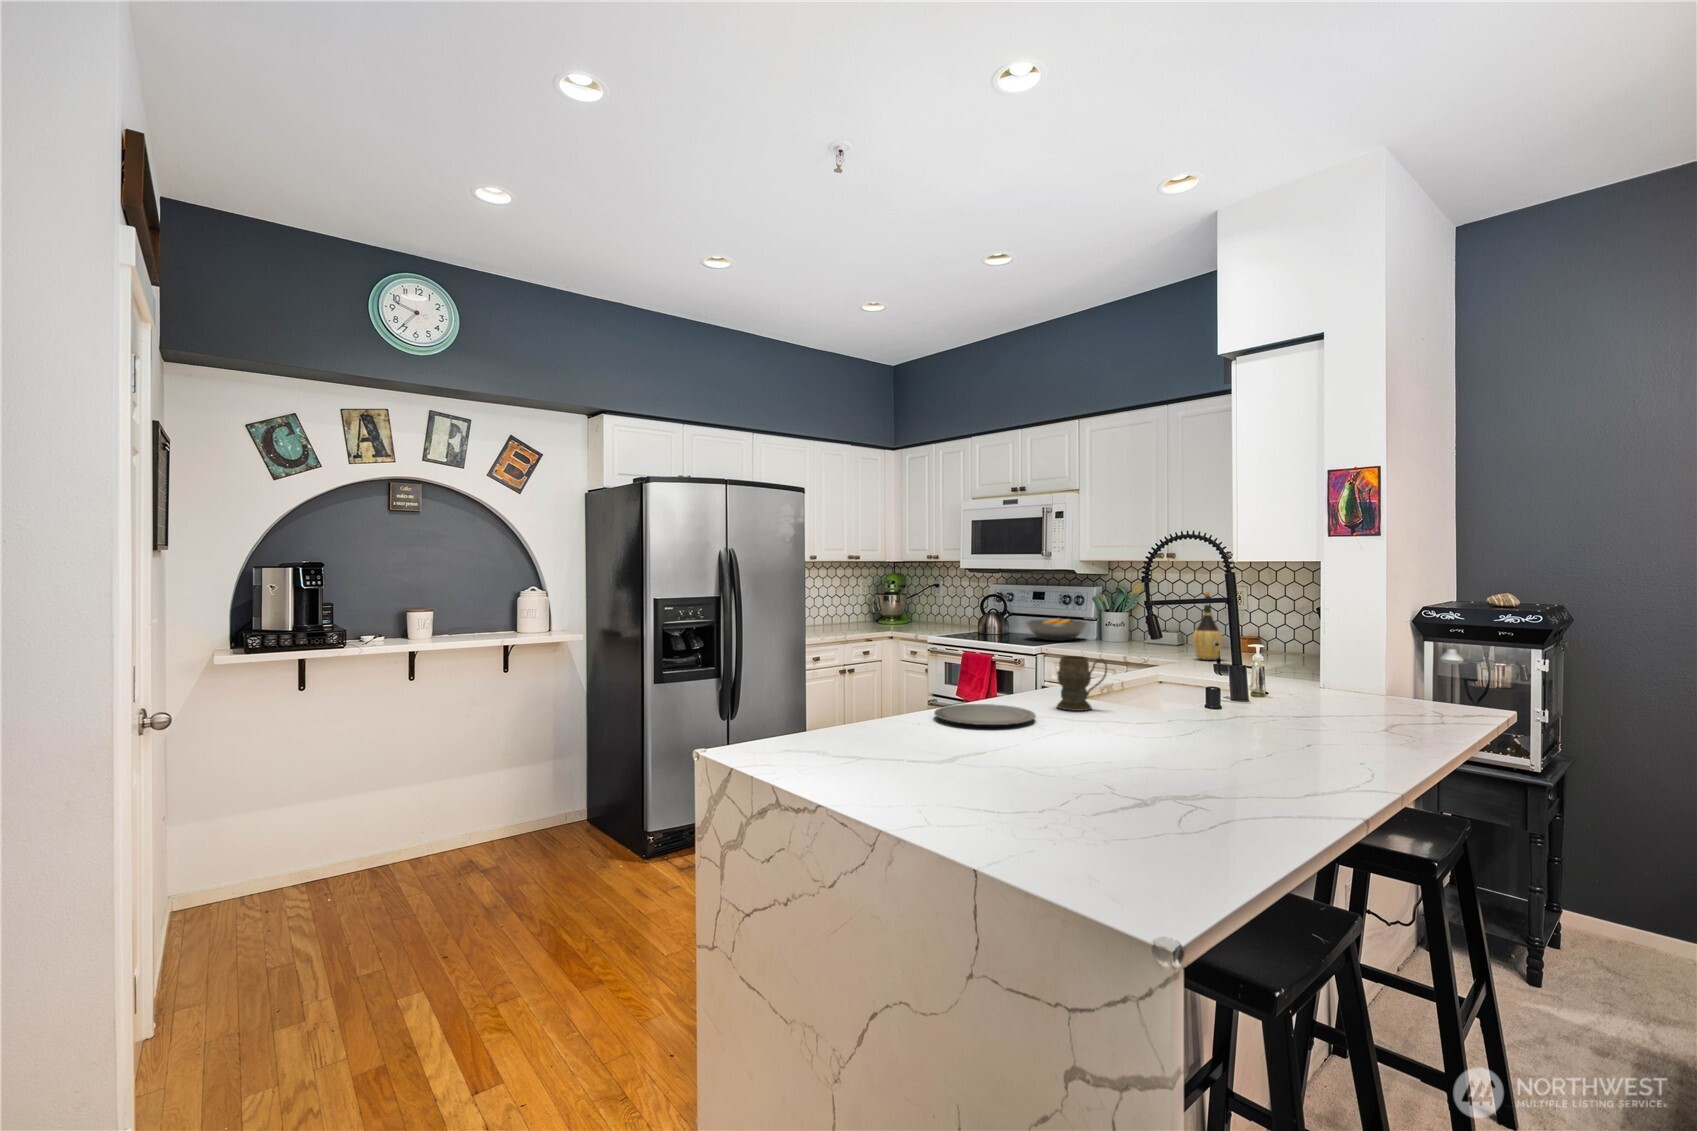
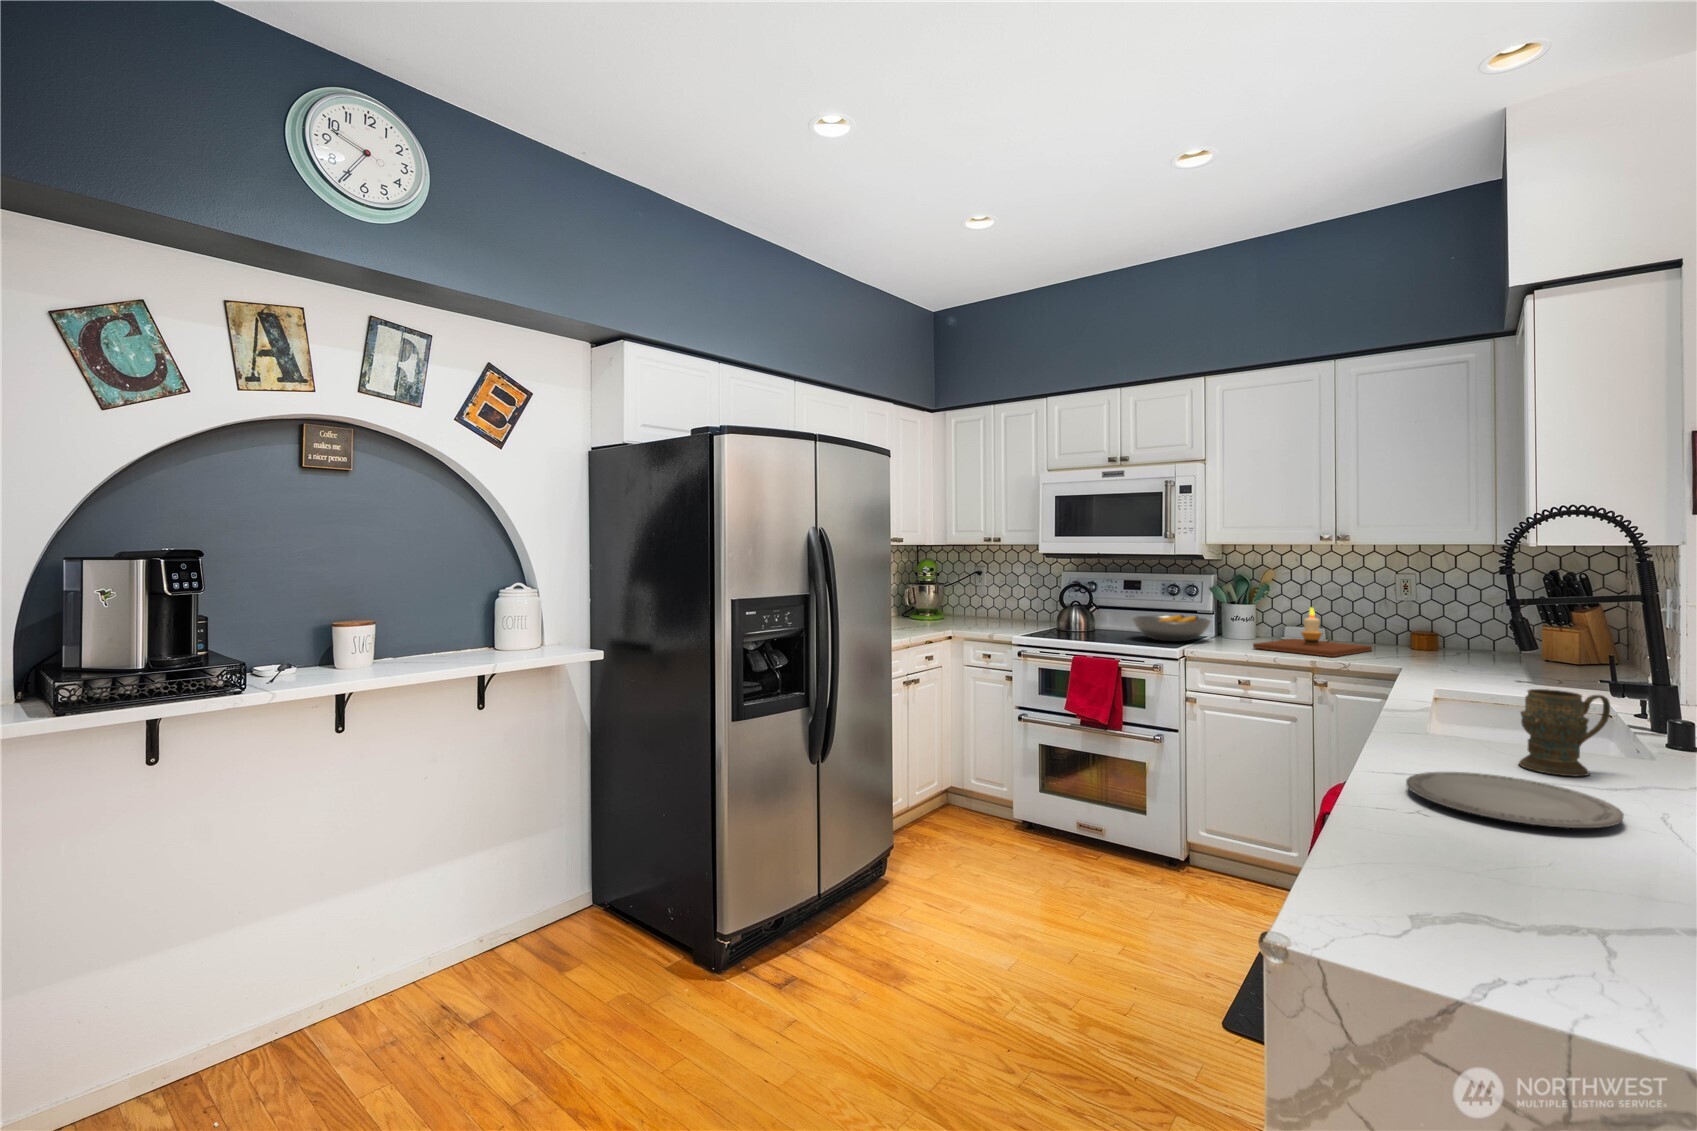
wine bottle: present [1193,592,1223,660] -> none [1410,583,1452,667]
candle: none [1104,612,1201,653] -> present [1253,608,1372,657]

